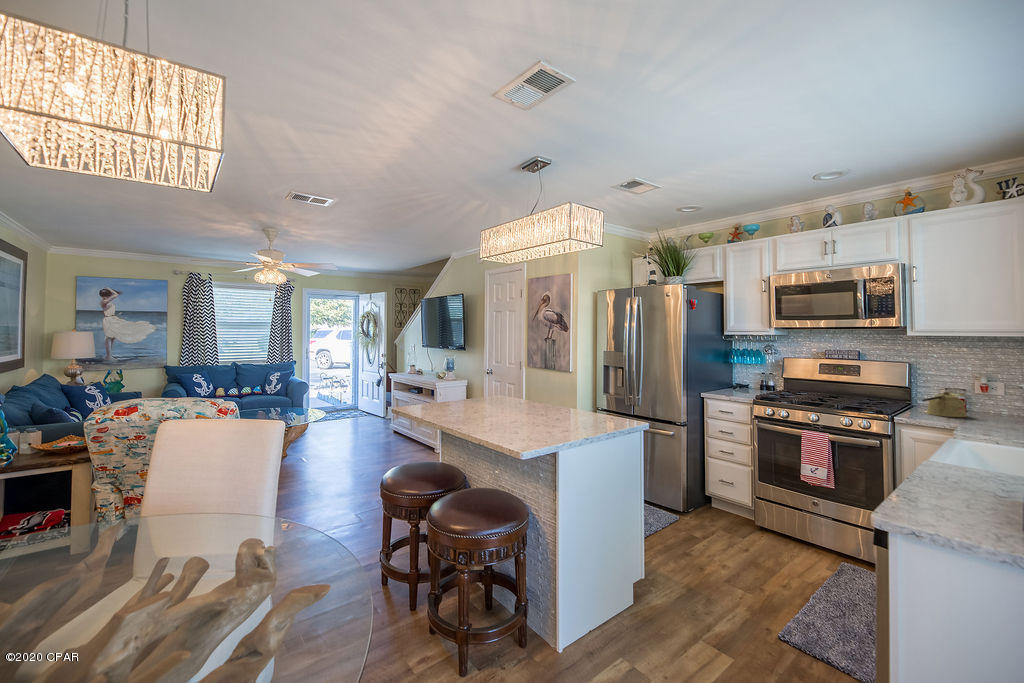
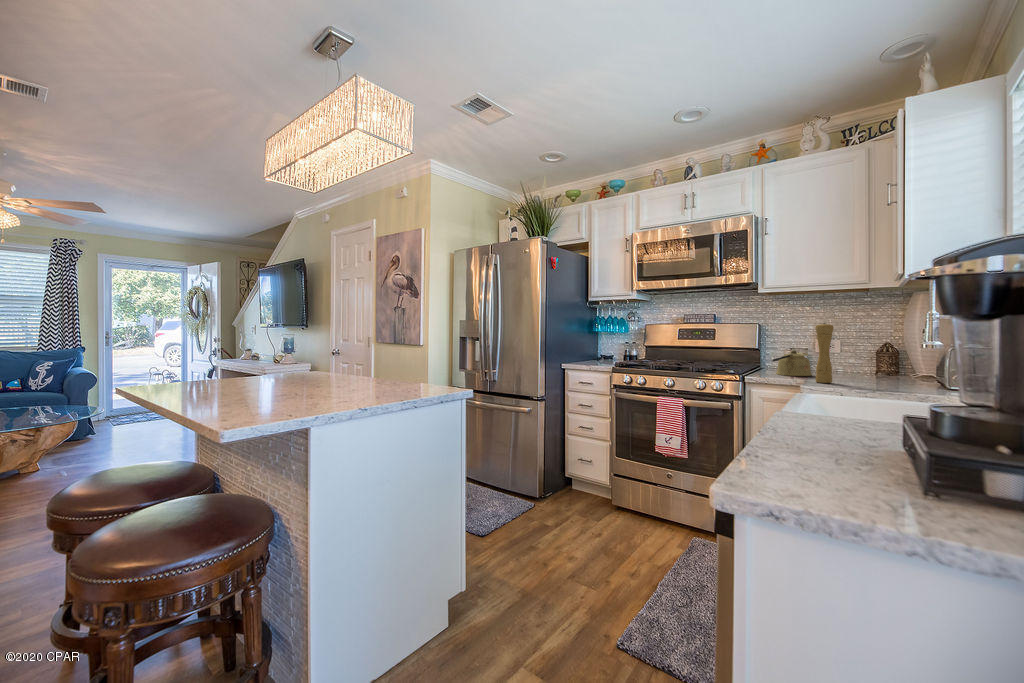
pepper mill: none [971,371,991,427] -> present [815,323,834,383]

